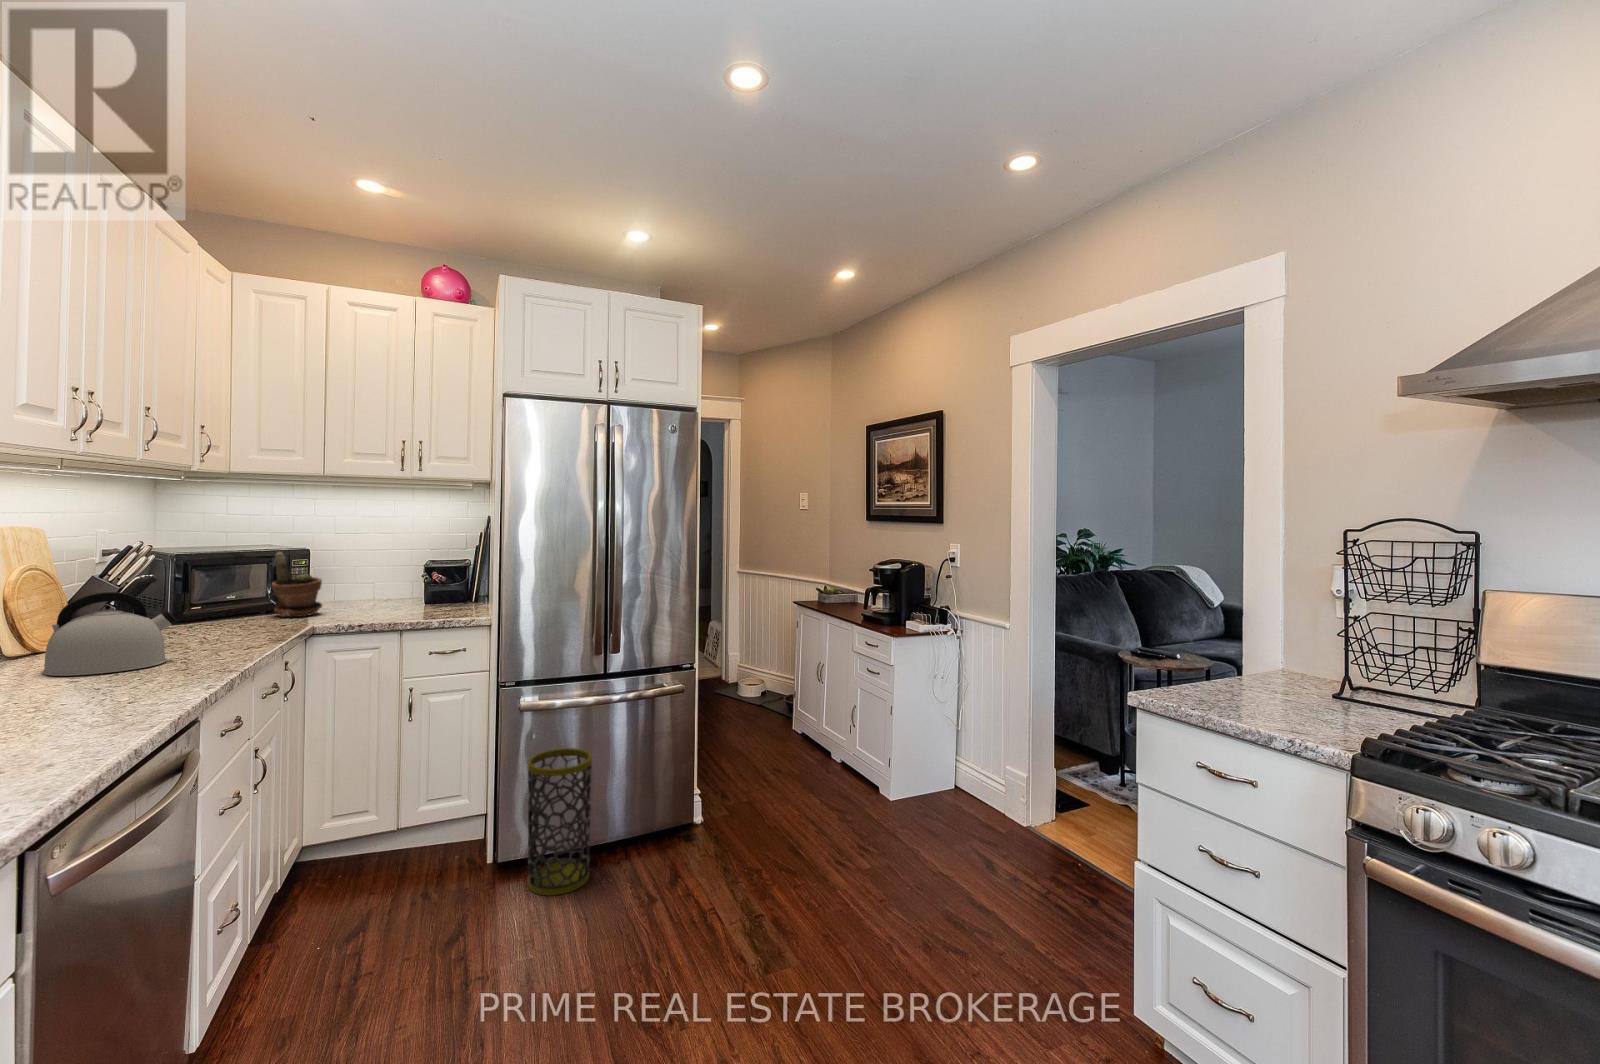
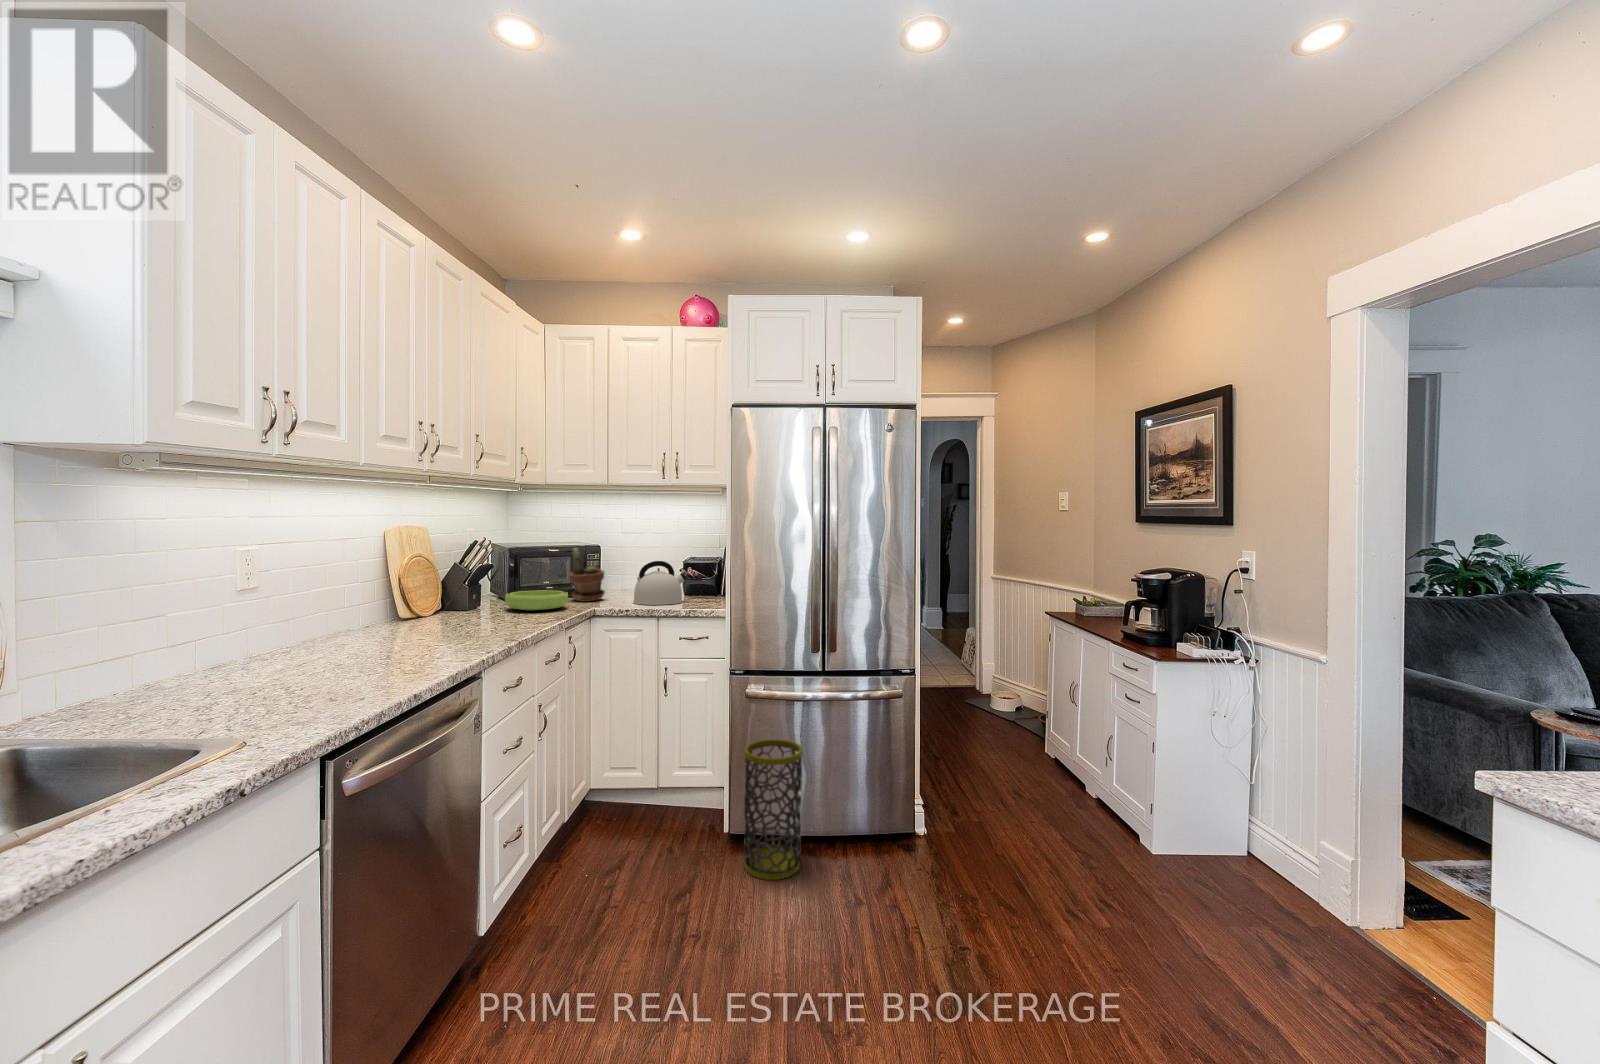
kettle: present [42,592,177,676] -> present [633,561,687,605]
bowl: none [184,606,280,633] -> present [505,590,568,611]

